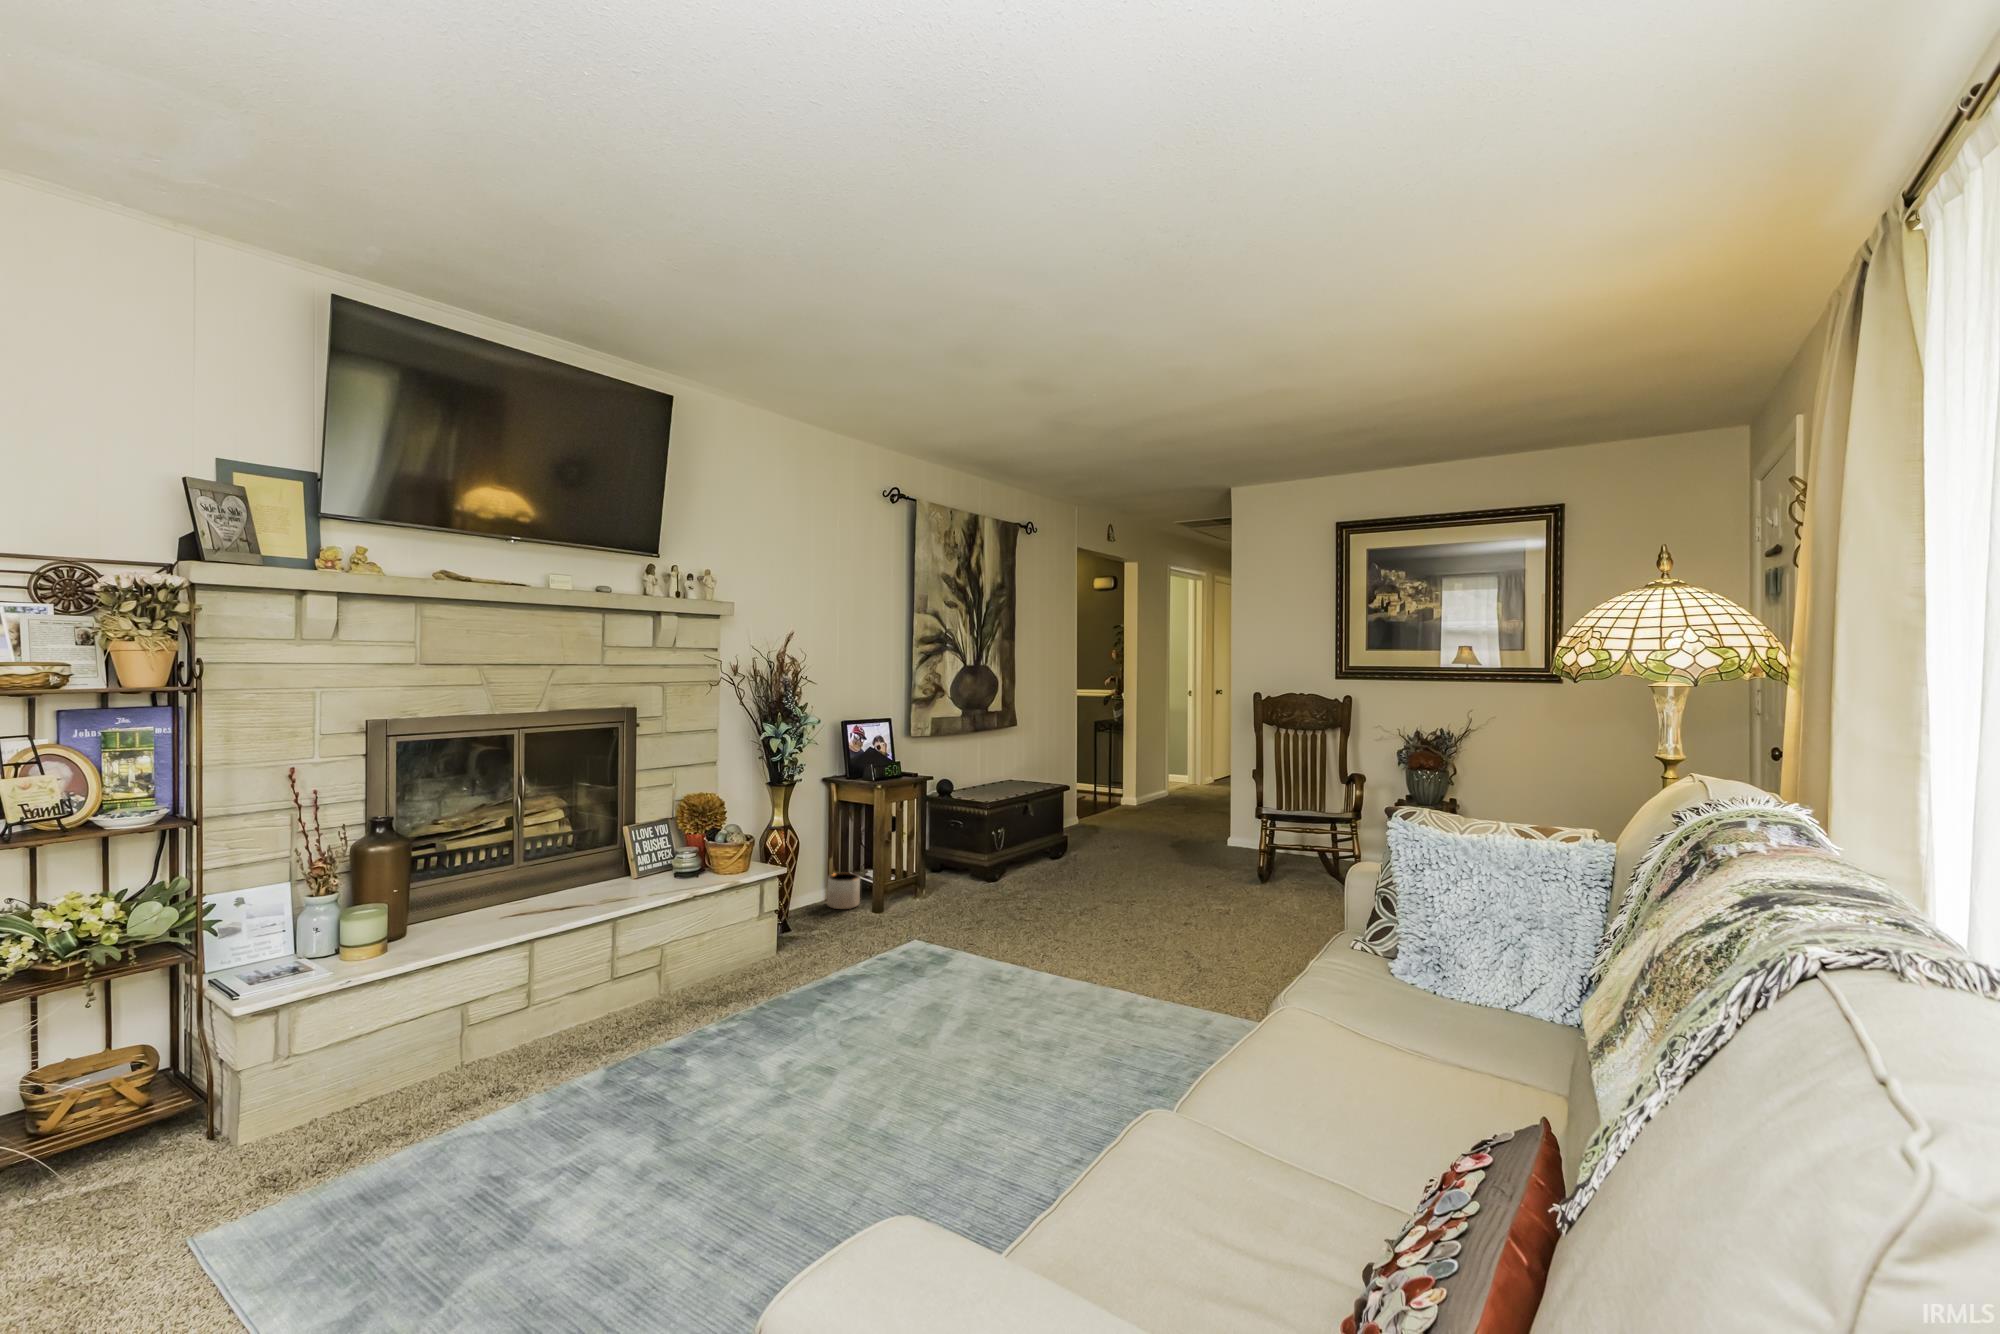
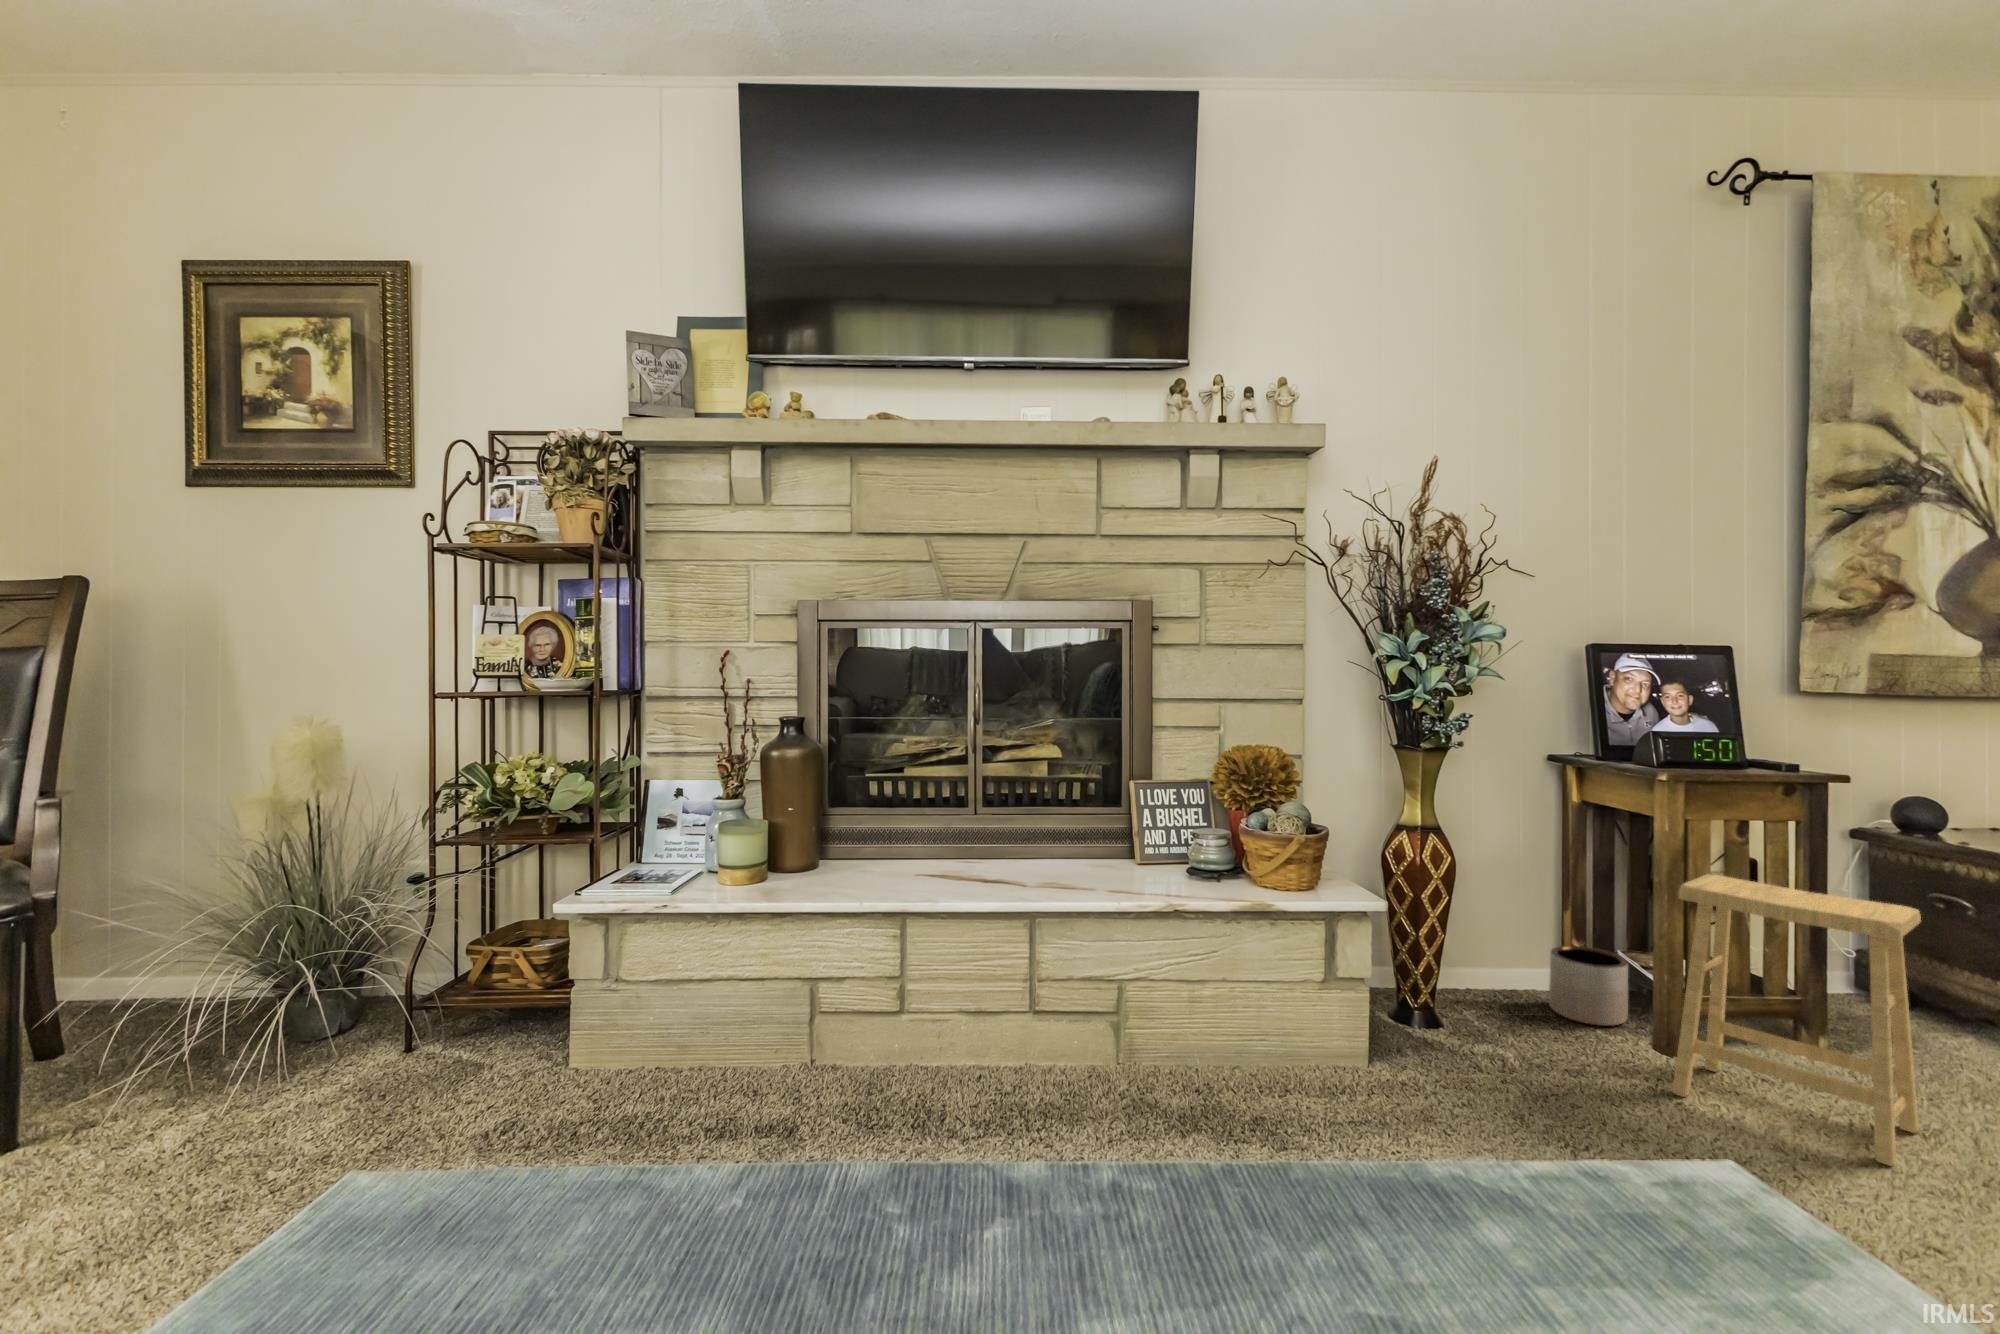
footstool: none [890,829,964,930] -> present [1672,874,1921,1166]

